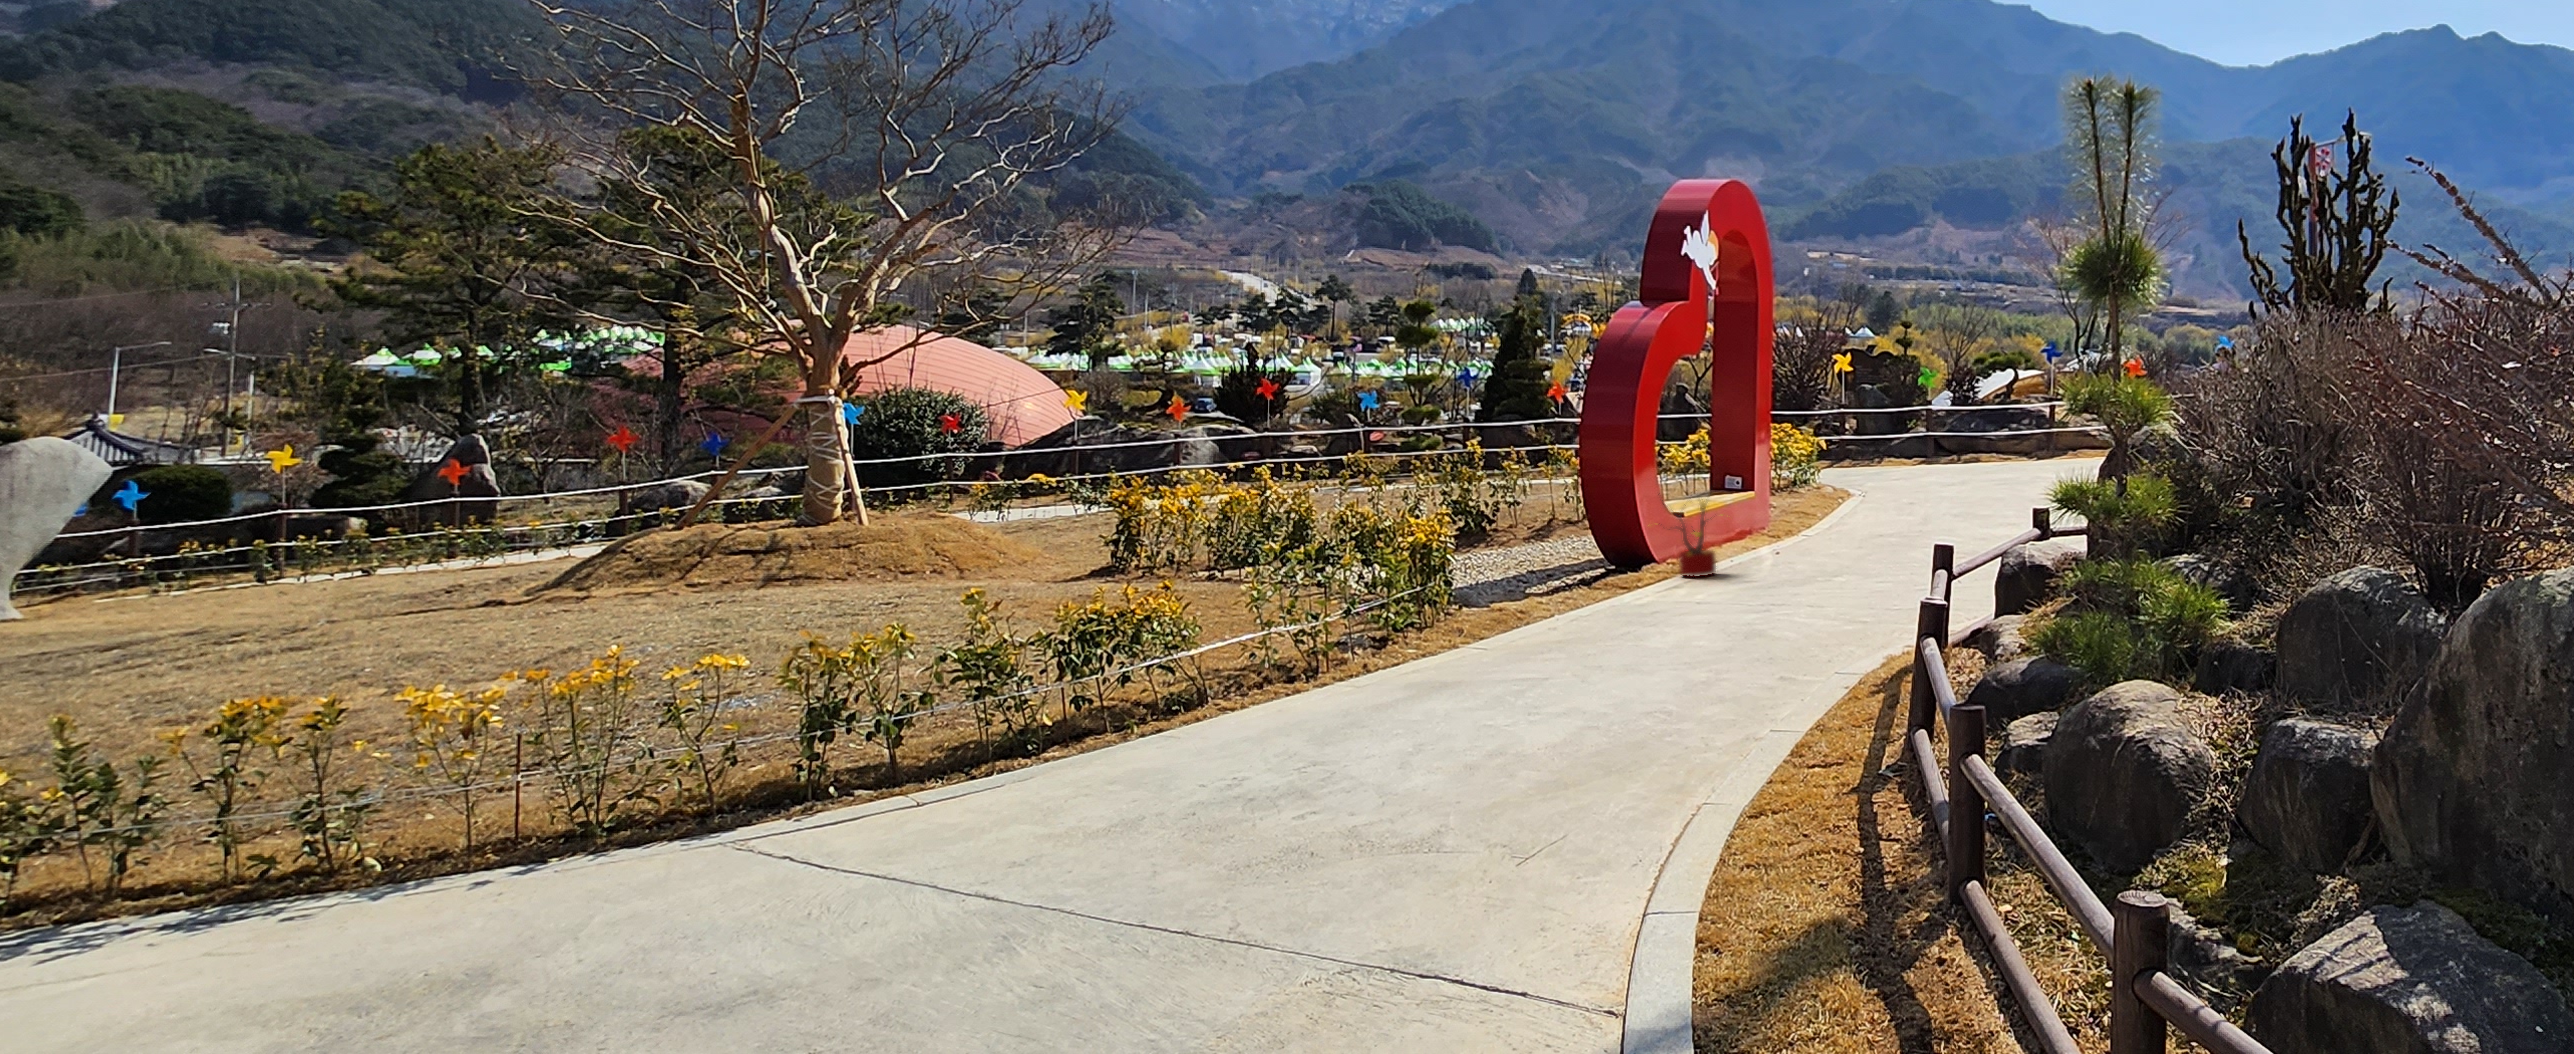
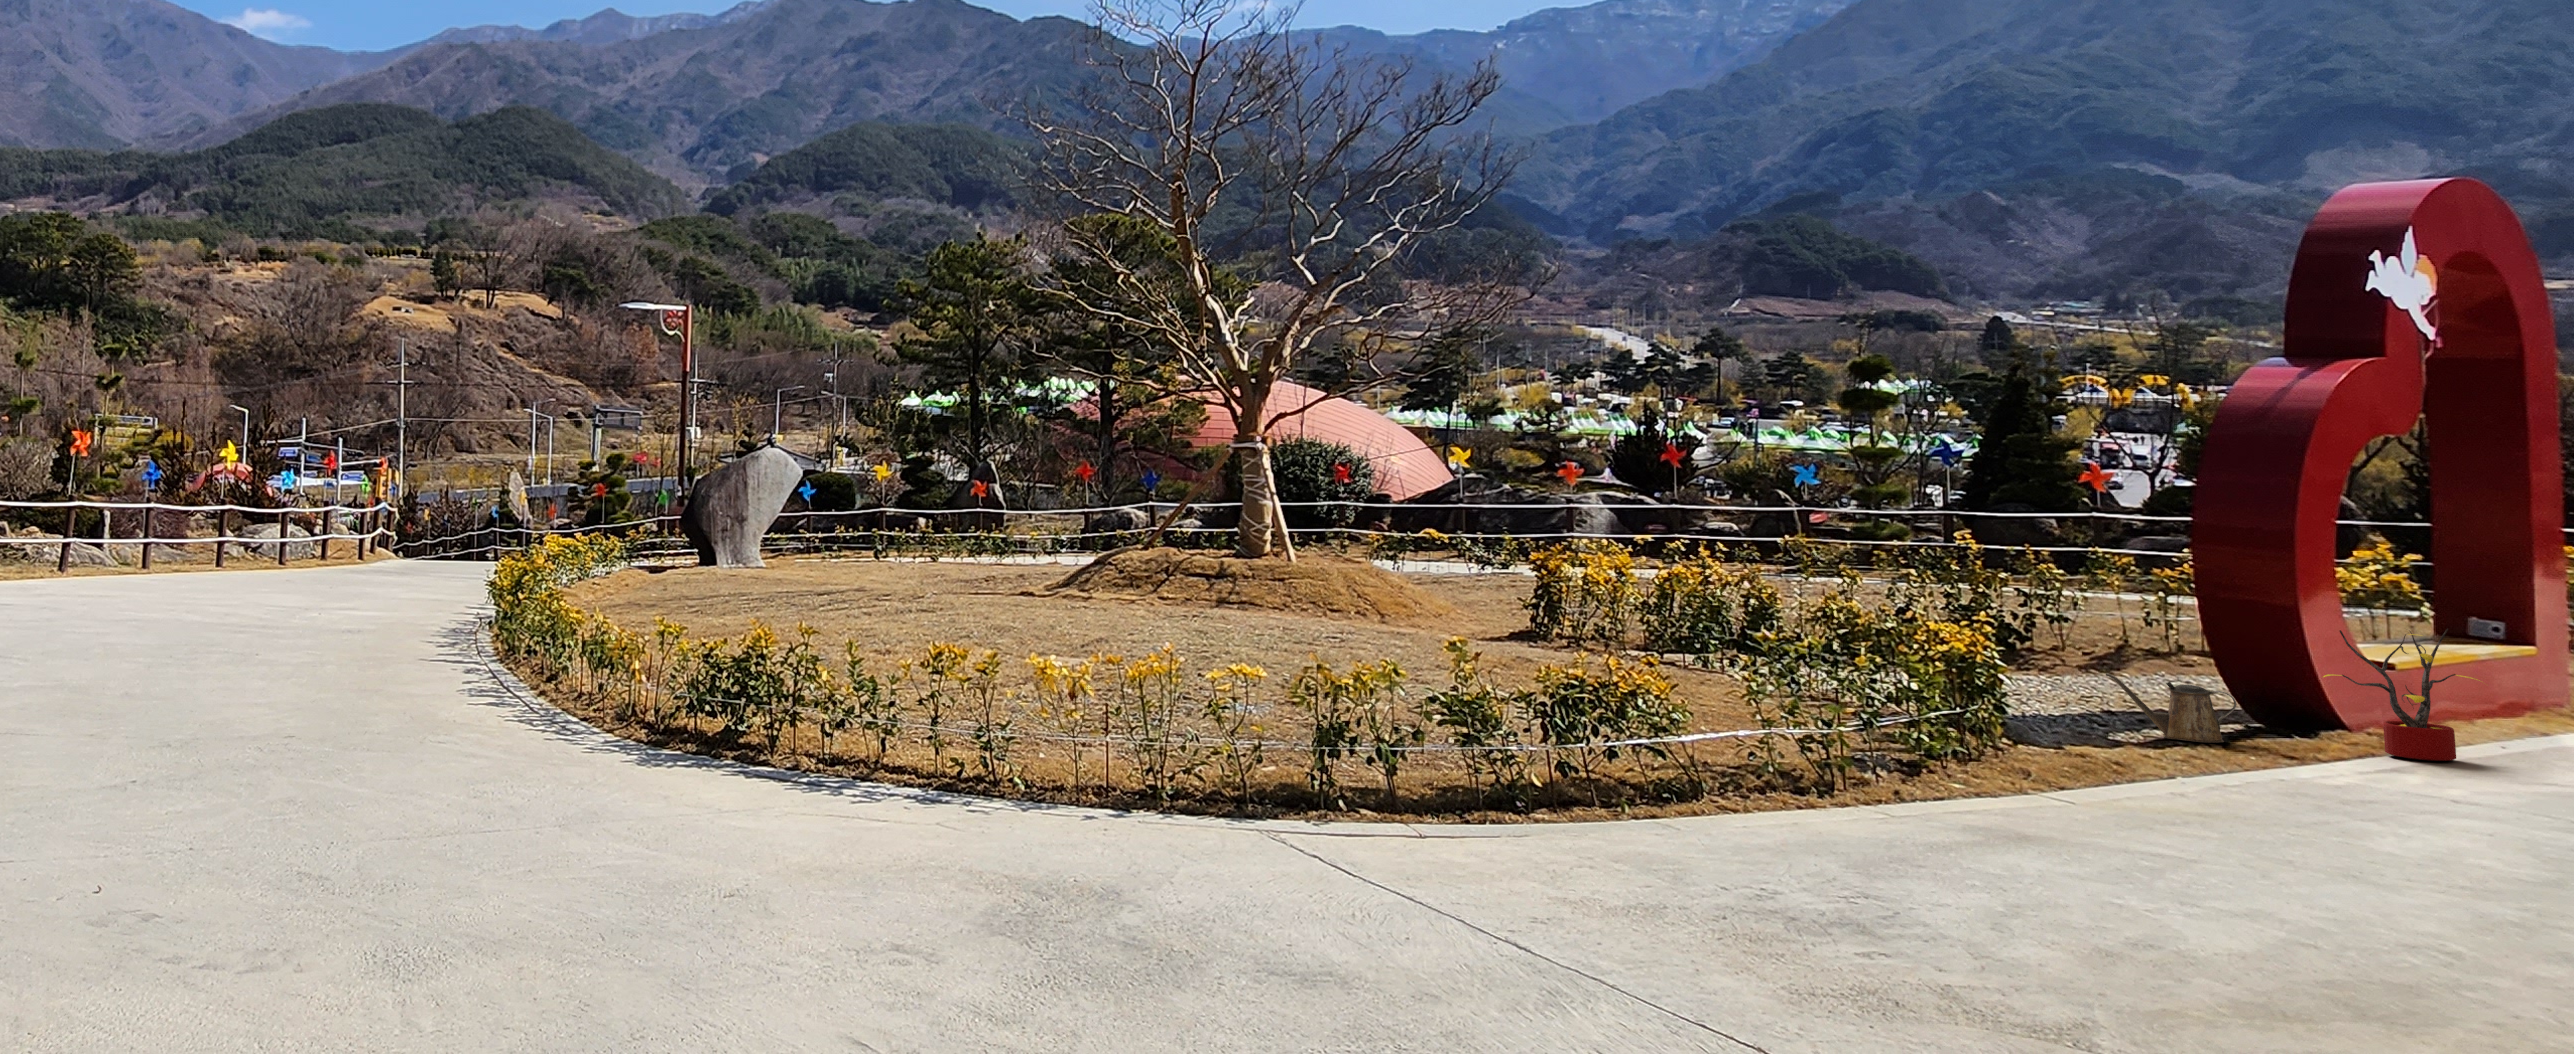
watering can: none [1522,542,1600,586] -> present [2106,673,2236,743]

